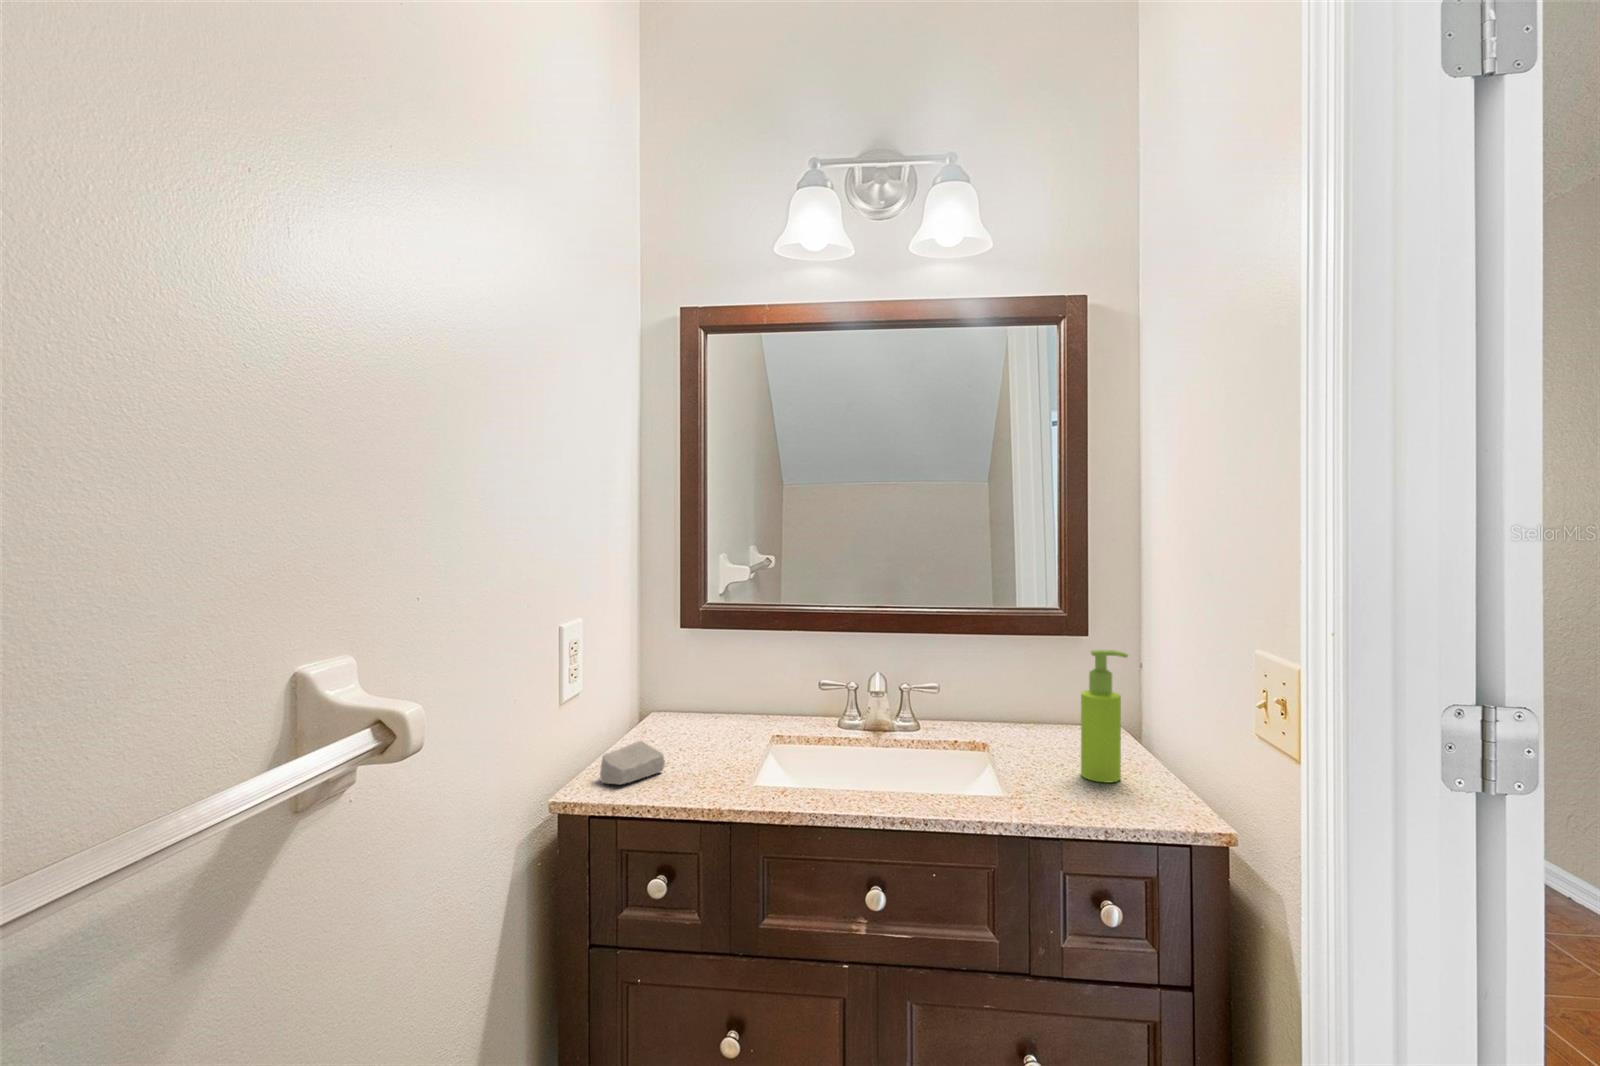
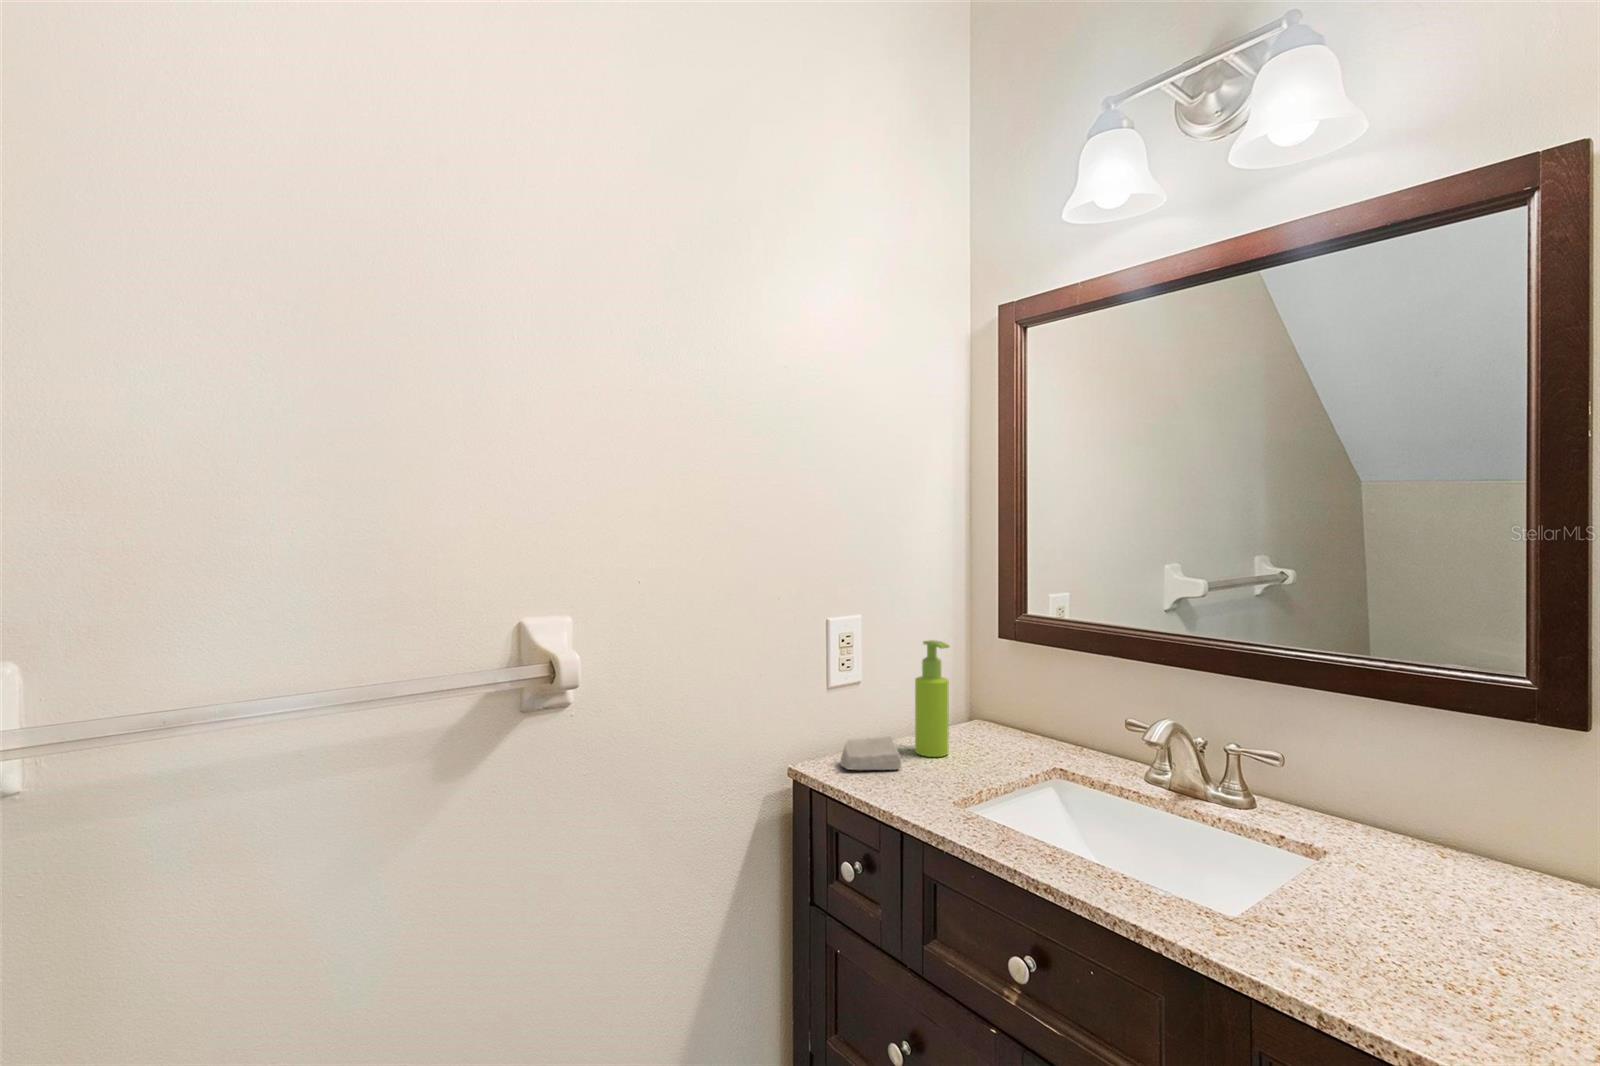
soap dispenser: present [1081,650,1128,783] -> present [915,640,949,757]

